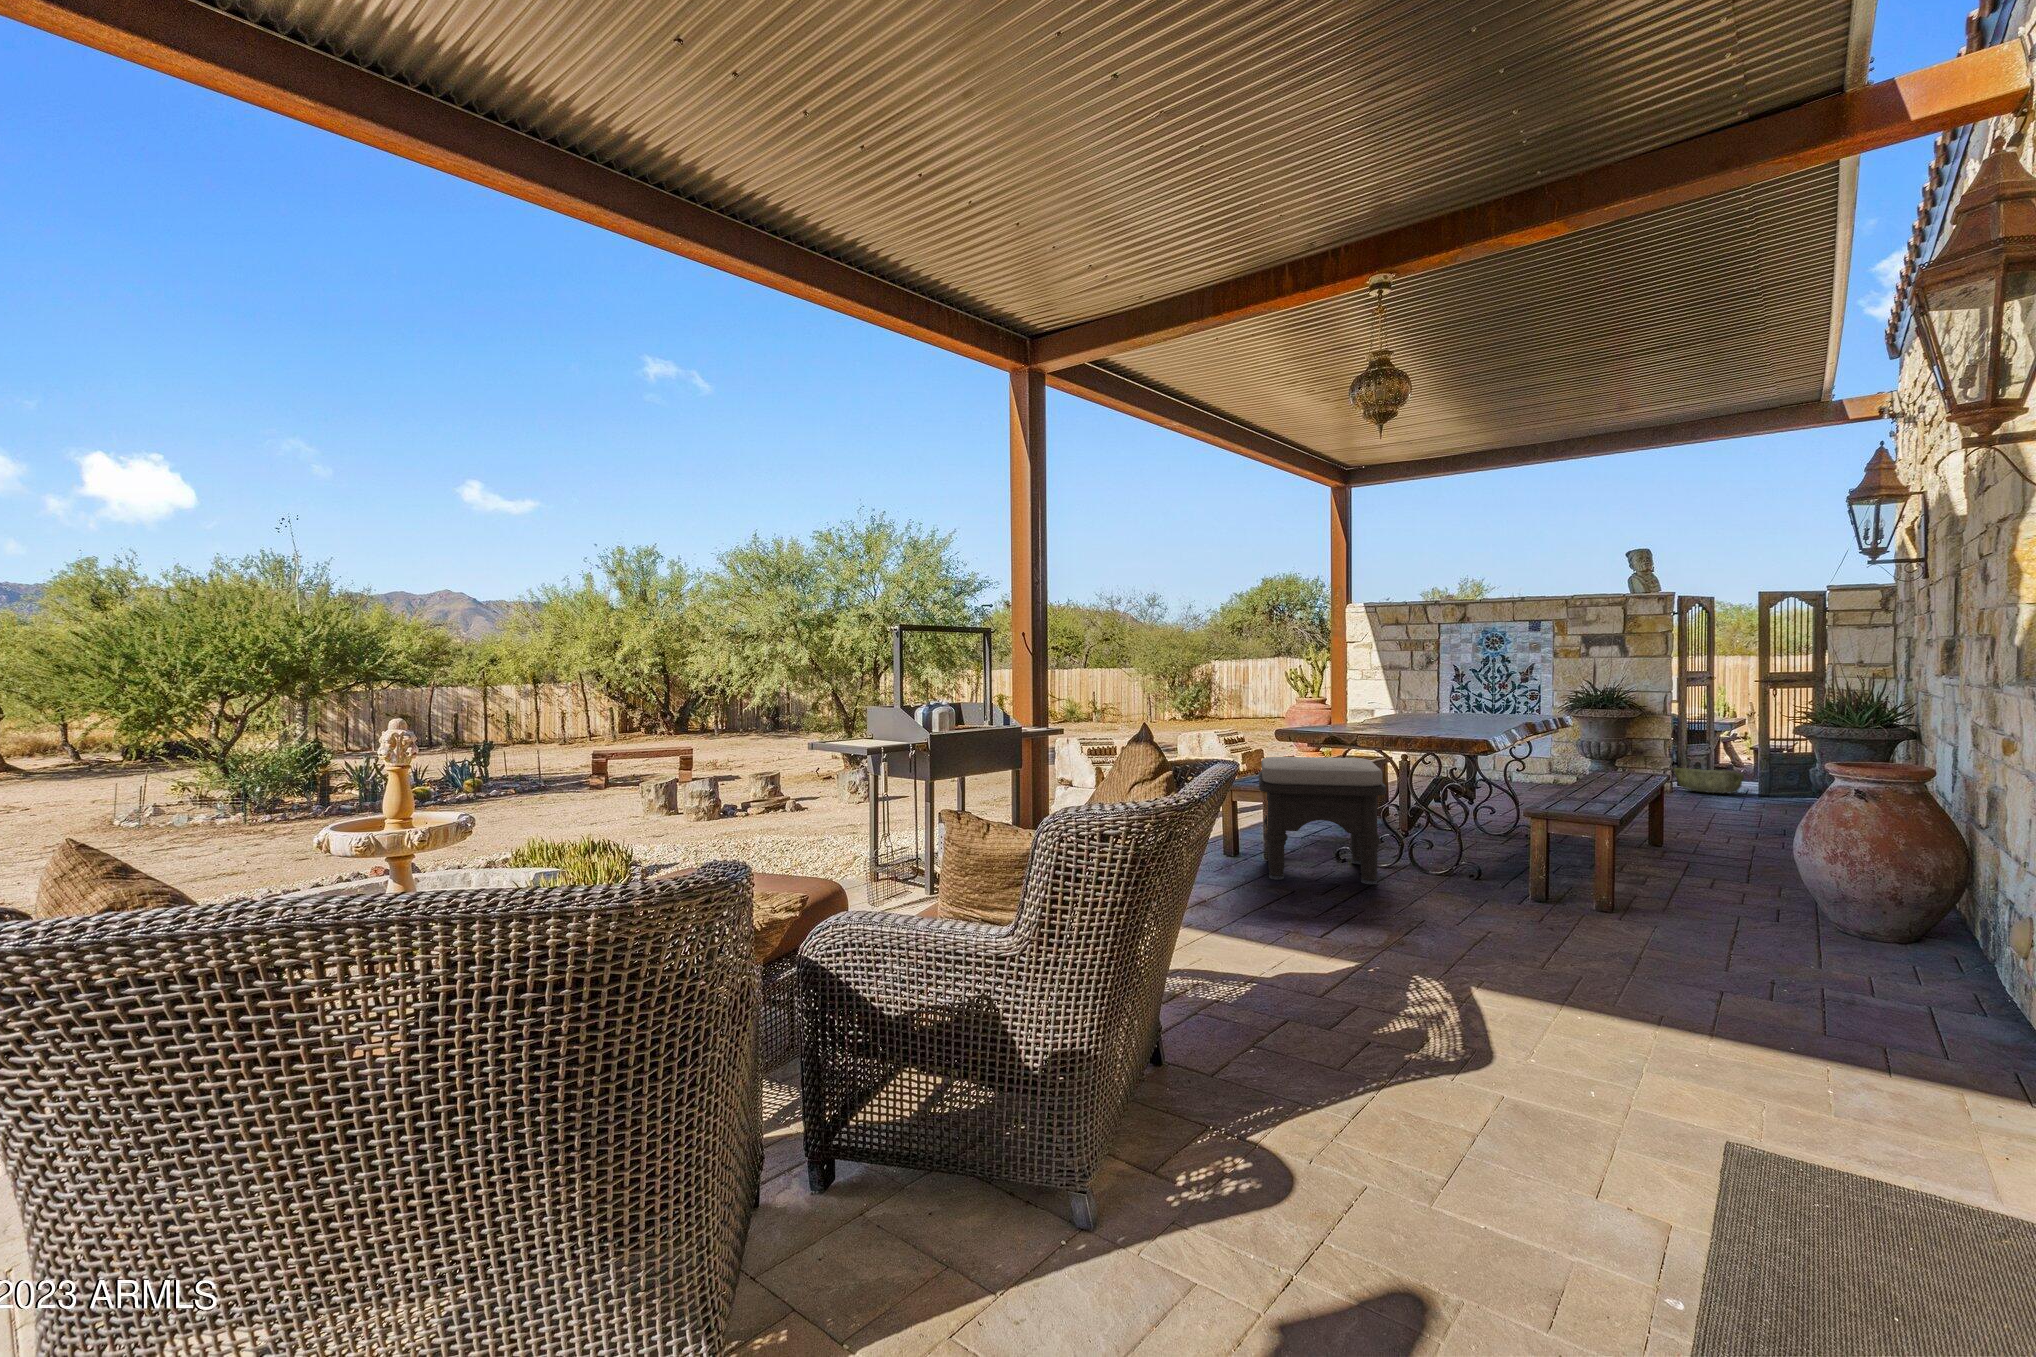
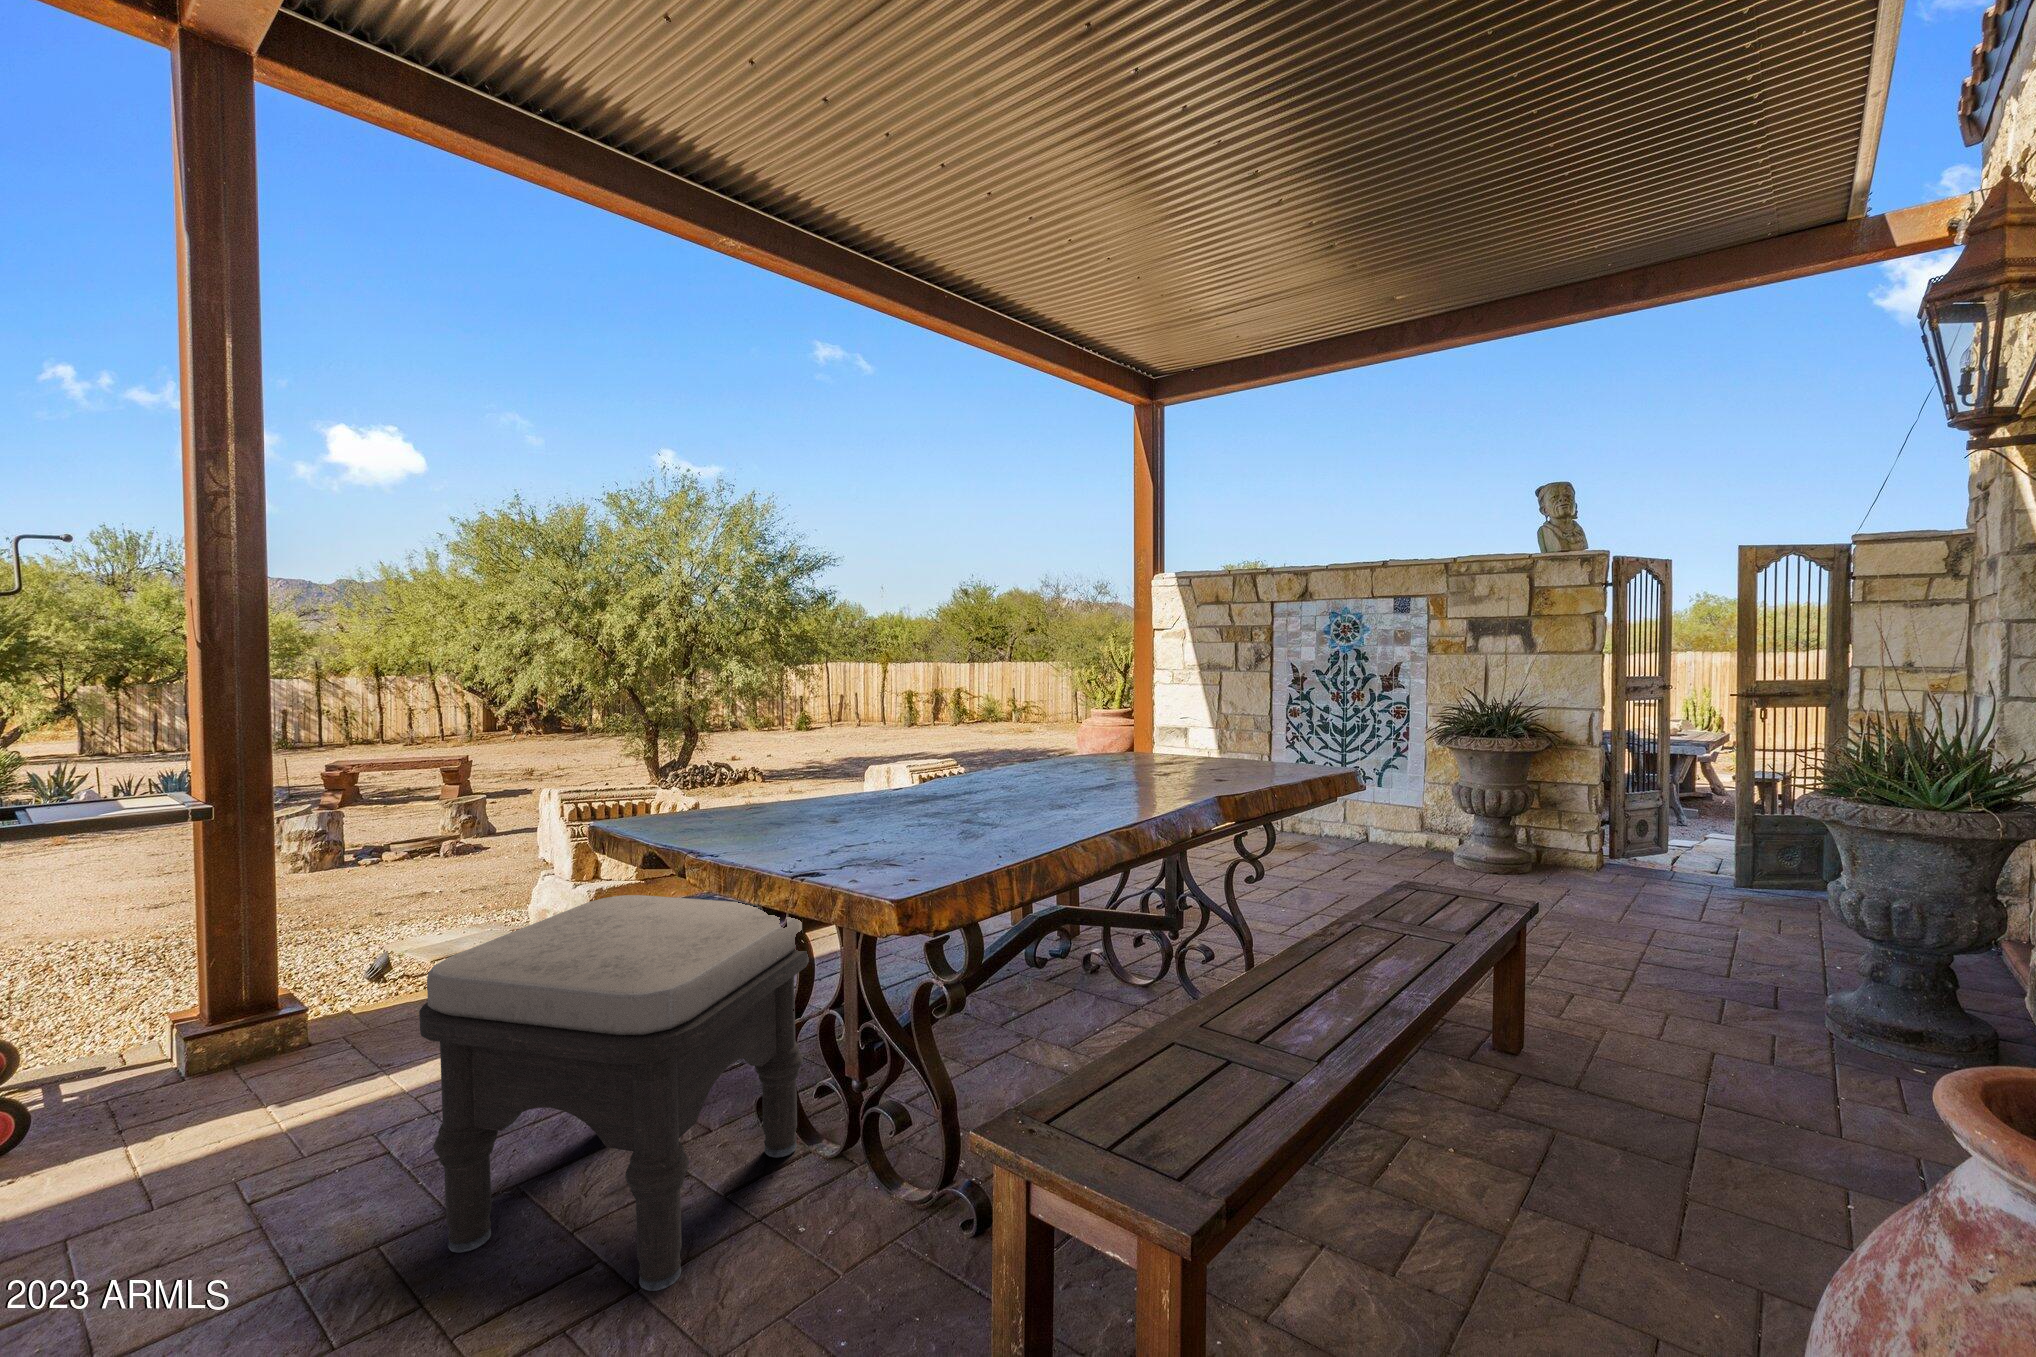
woven basket: present [1674,768,1744,794] -> none [1602,830,1713,877]

